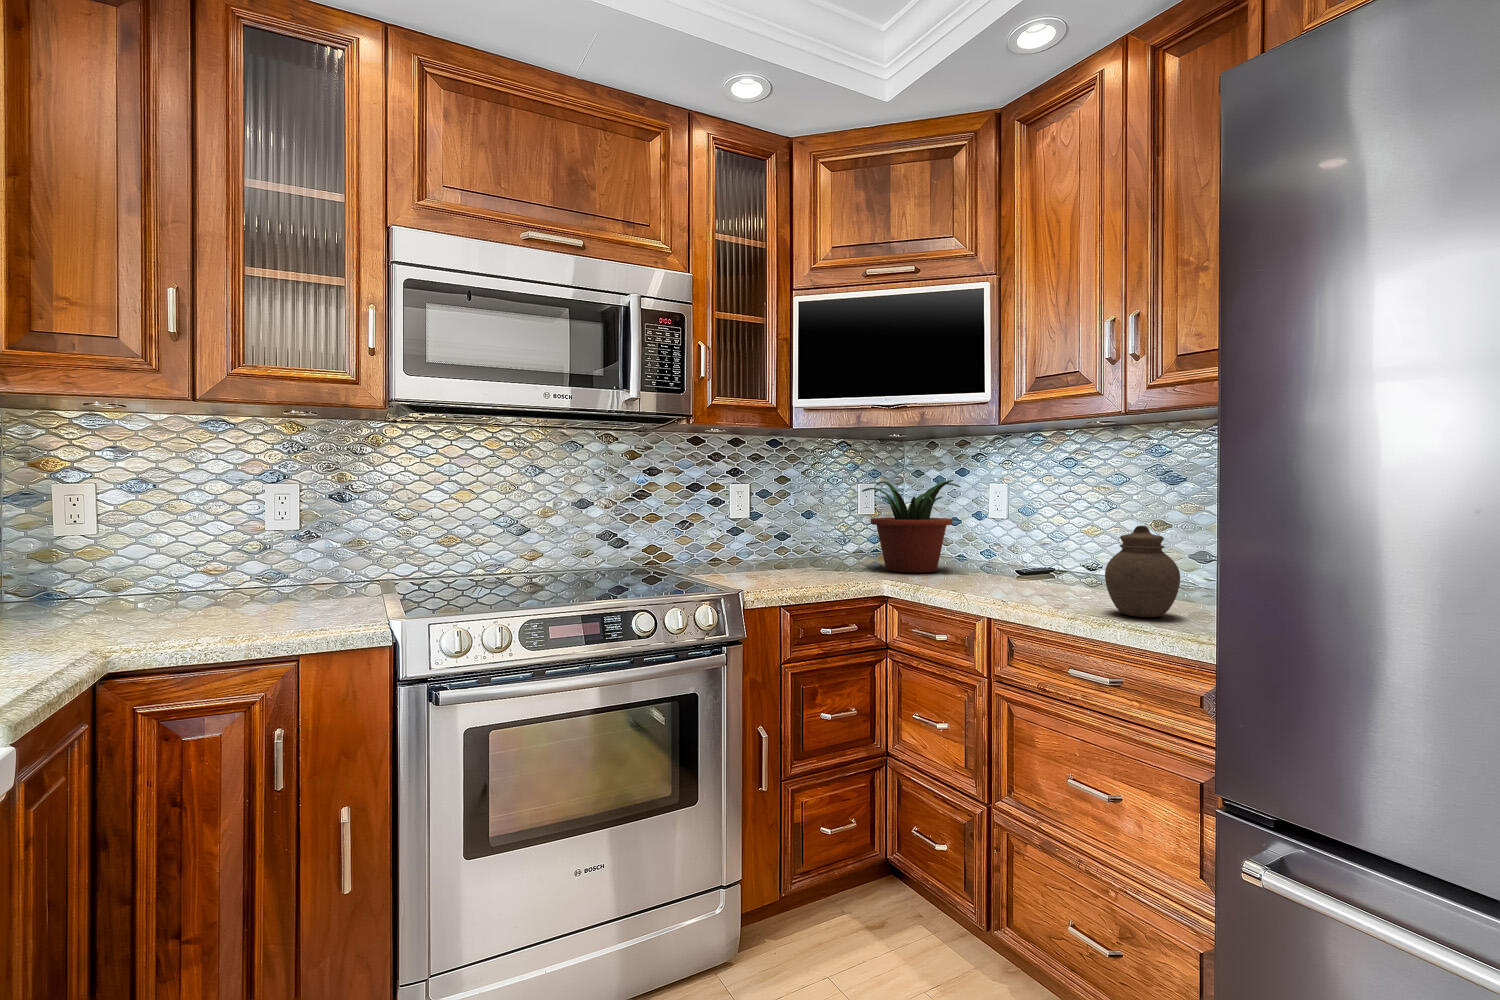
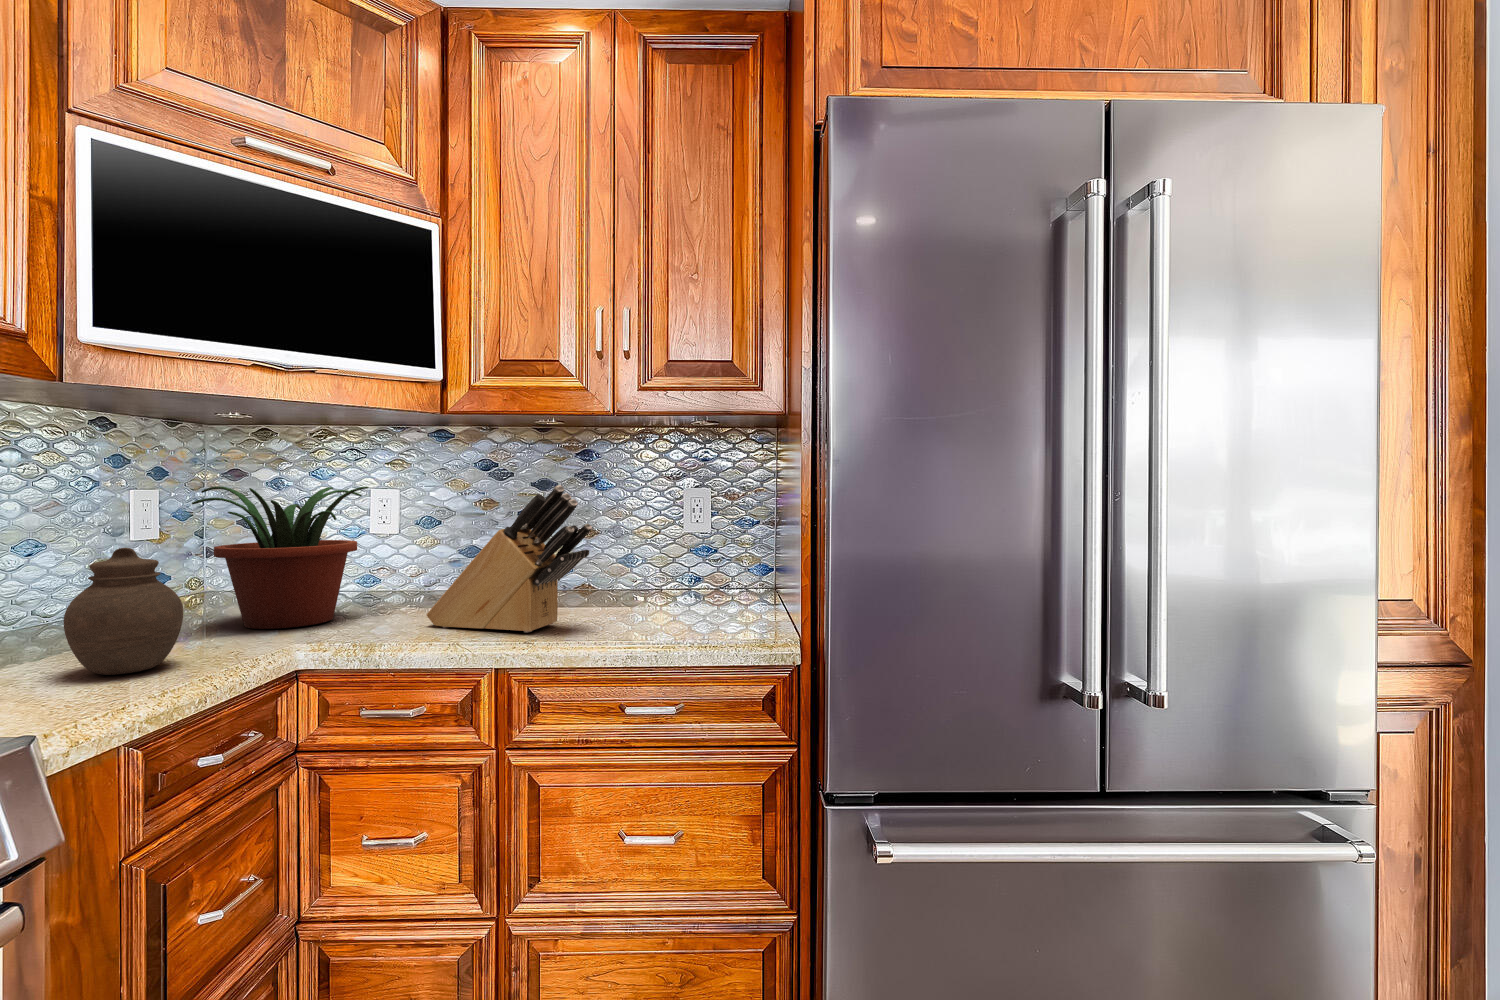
knife block: none [975,476,1083,595] -> present [427,485,592,632]
jar: present [1105,526,1180,617] -> present [64,548,183,675]

